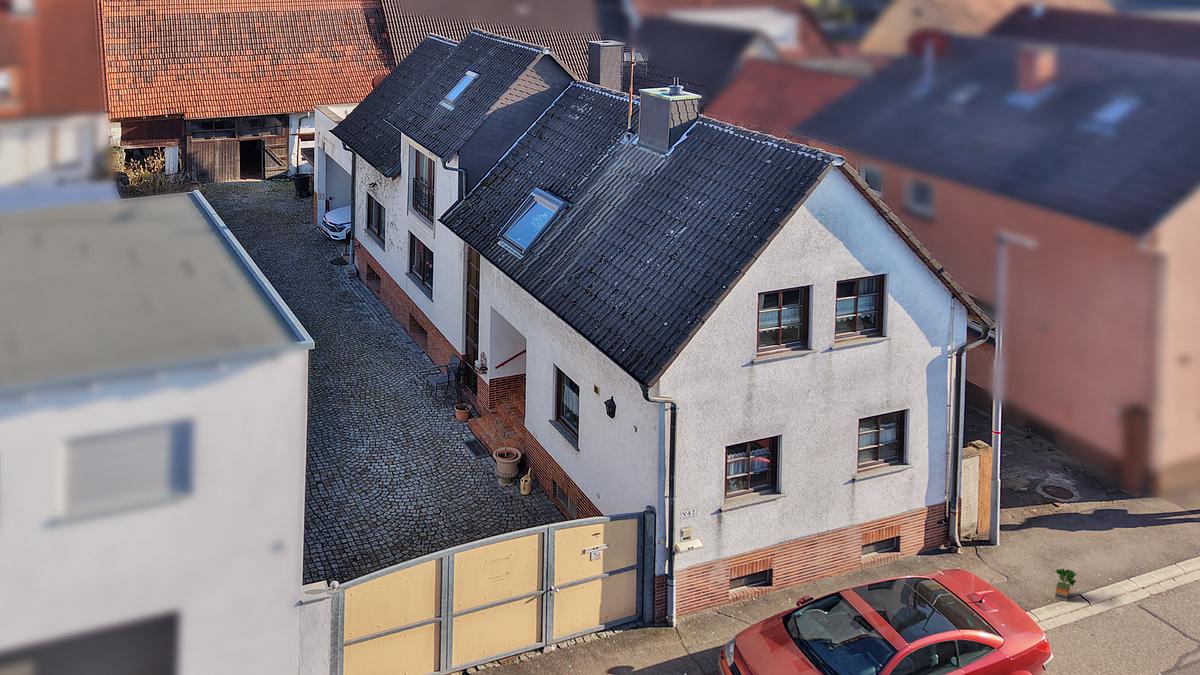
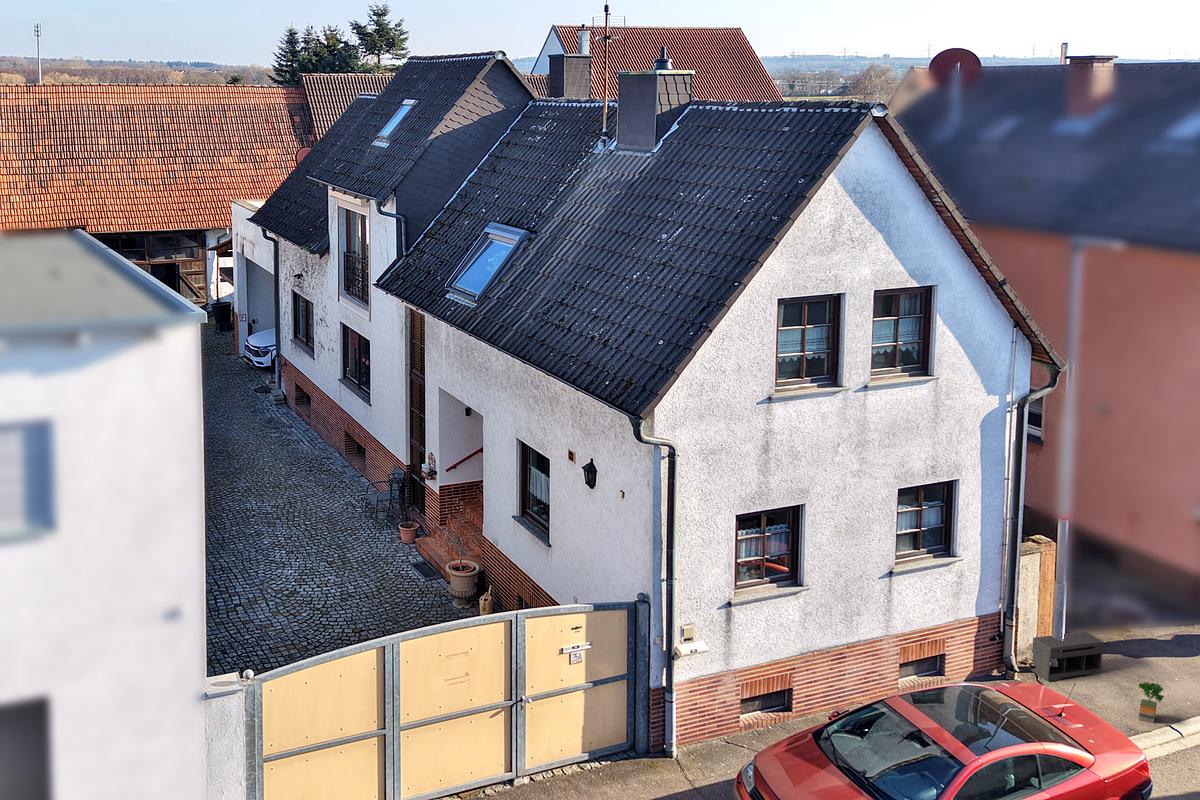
bench: none [971,518,1032,560] -> present [1031,632,1104,681]

